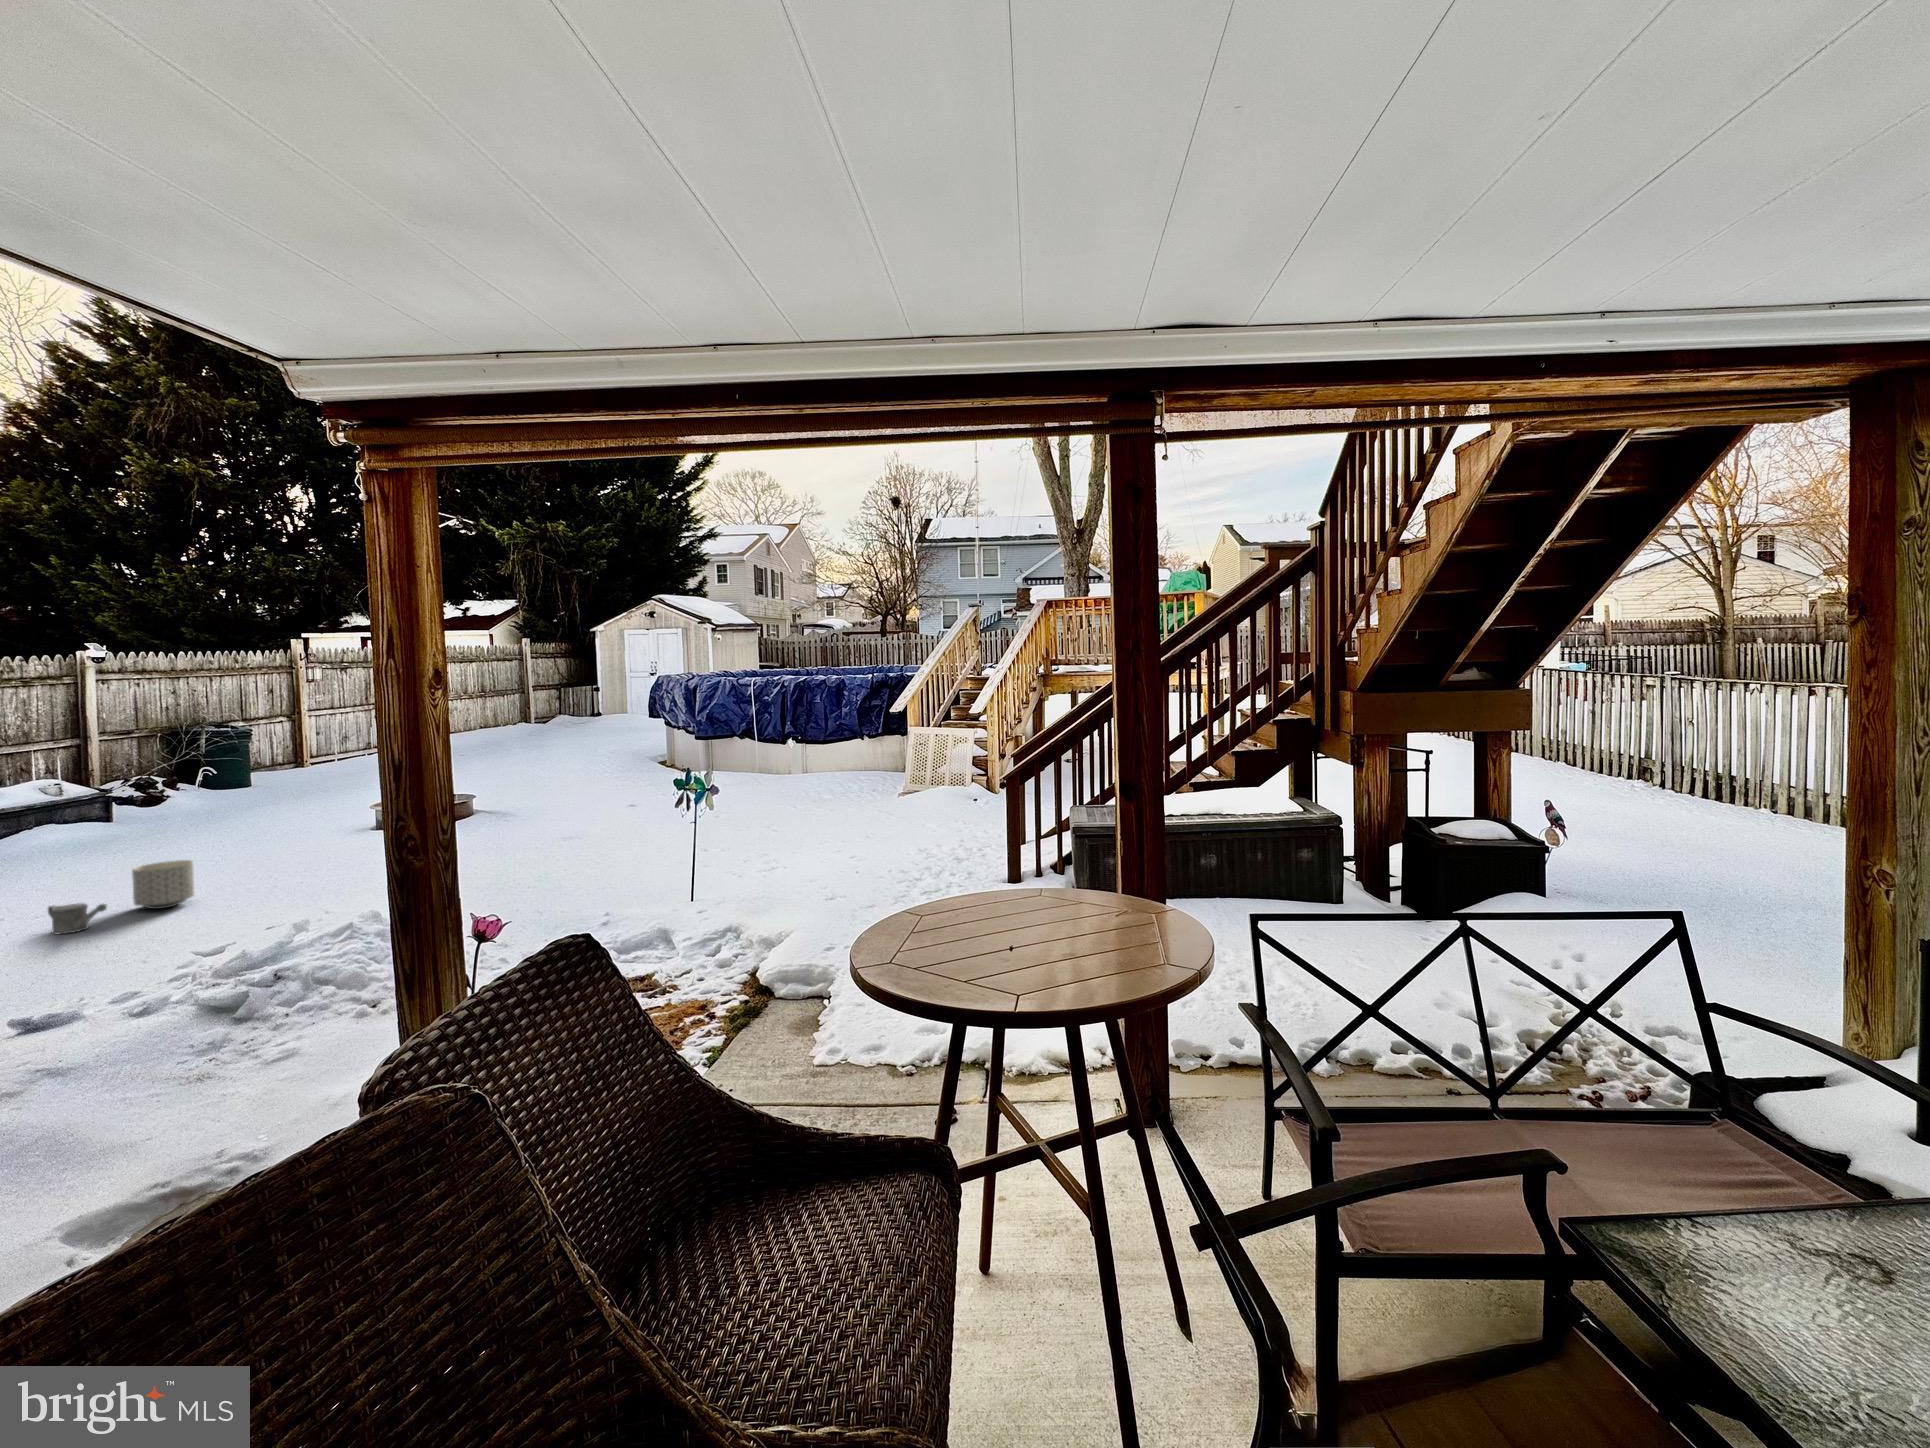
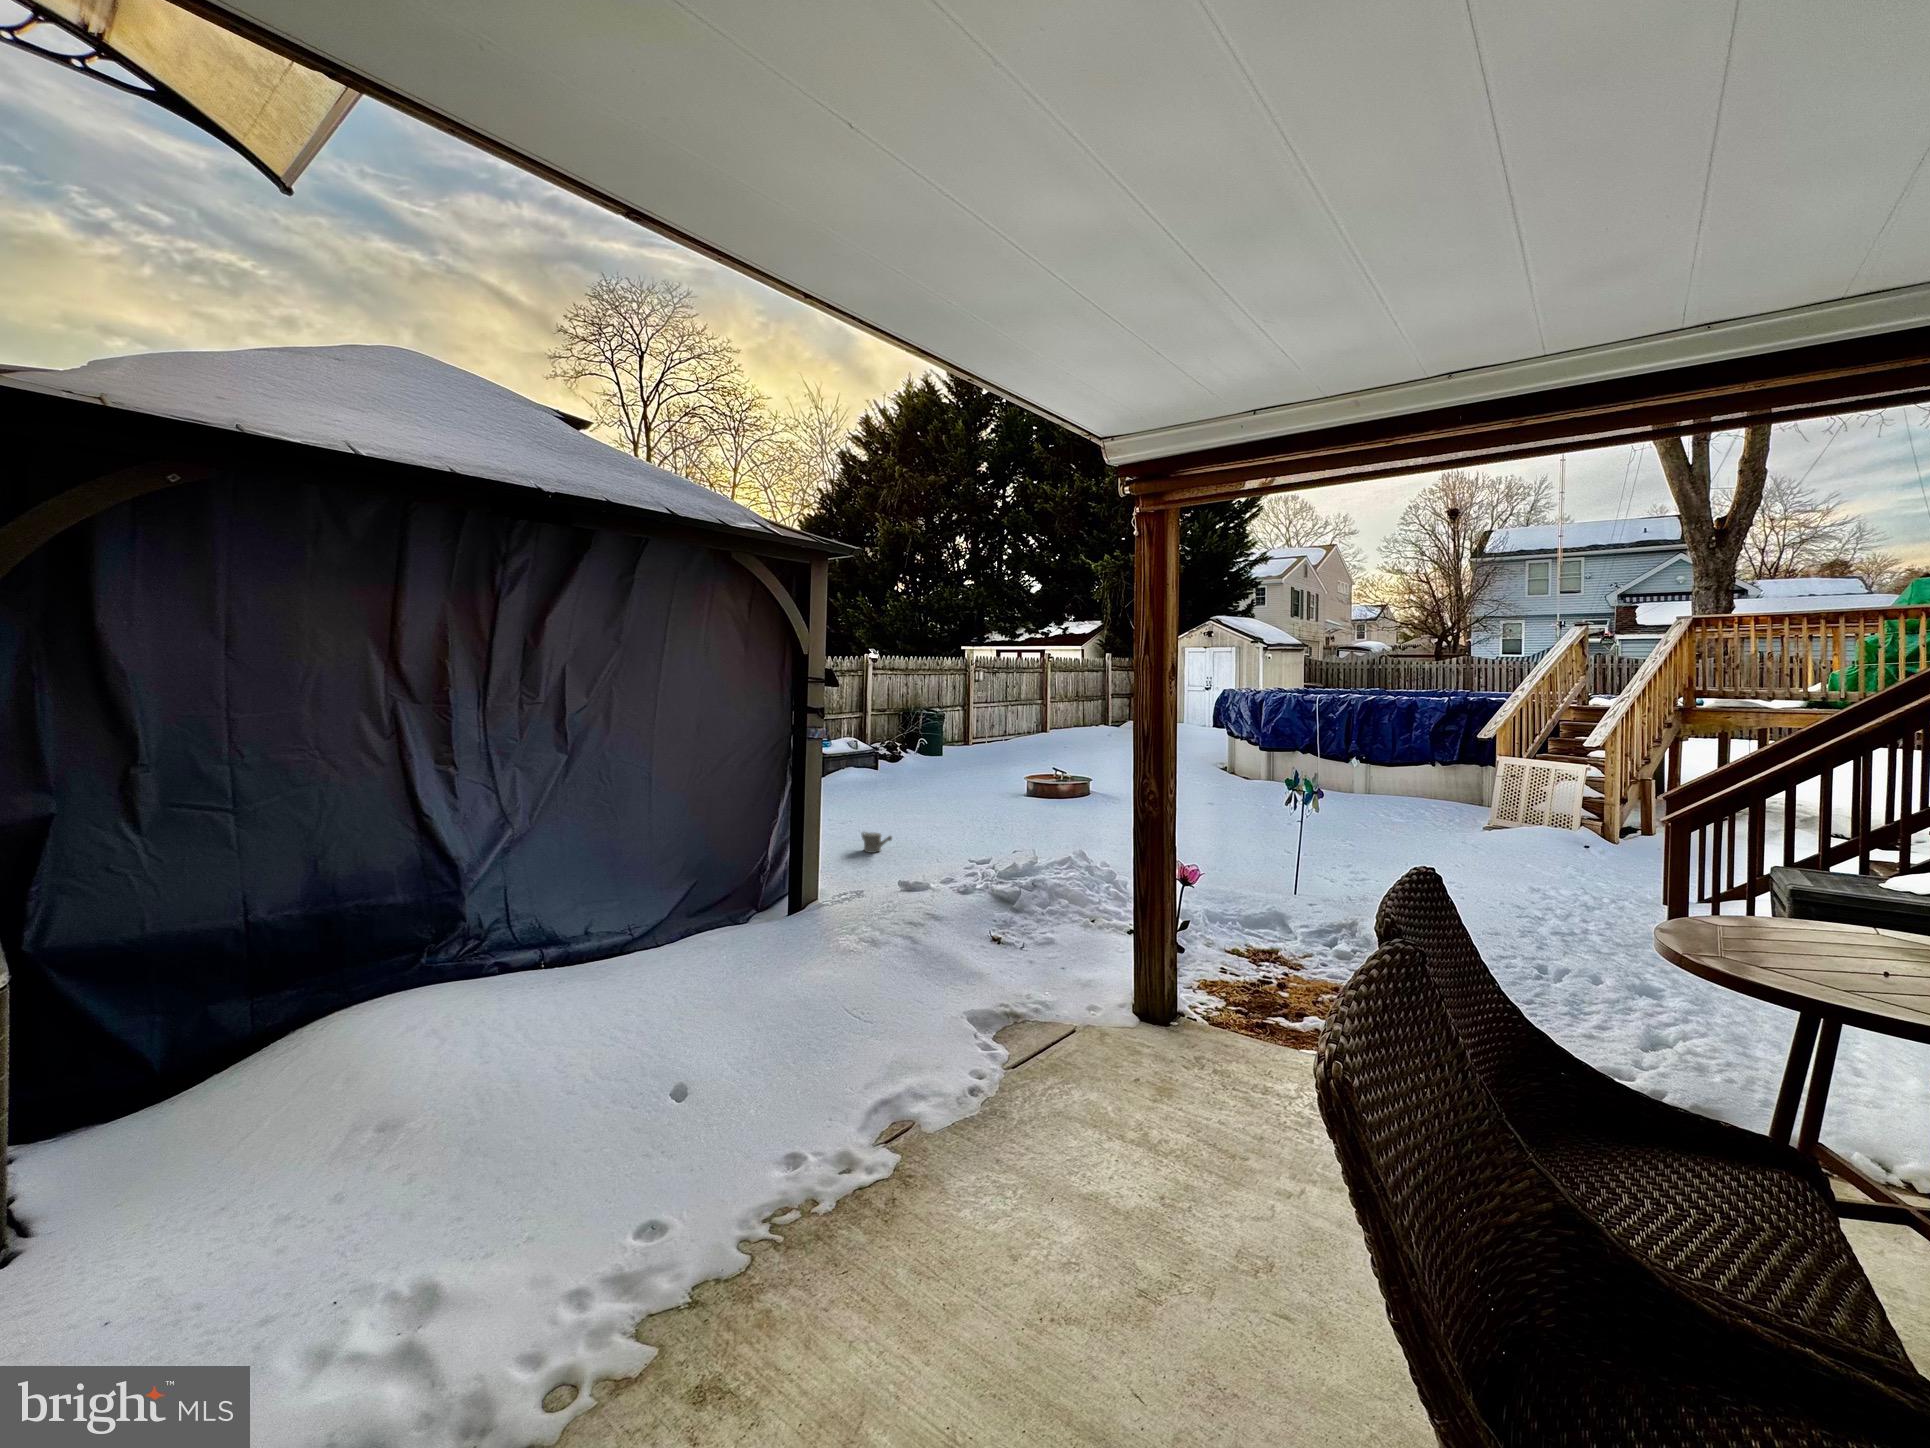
planter: present [132,860,194,909] -> none [902,810,934,844]

